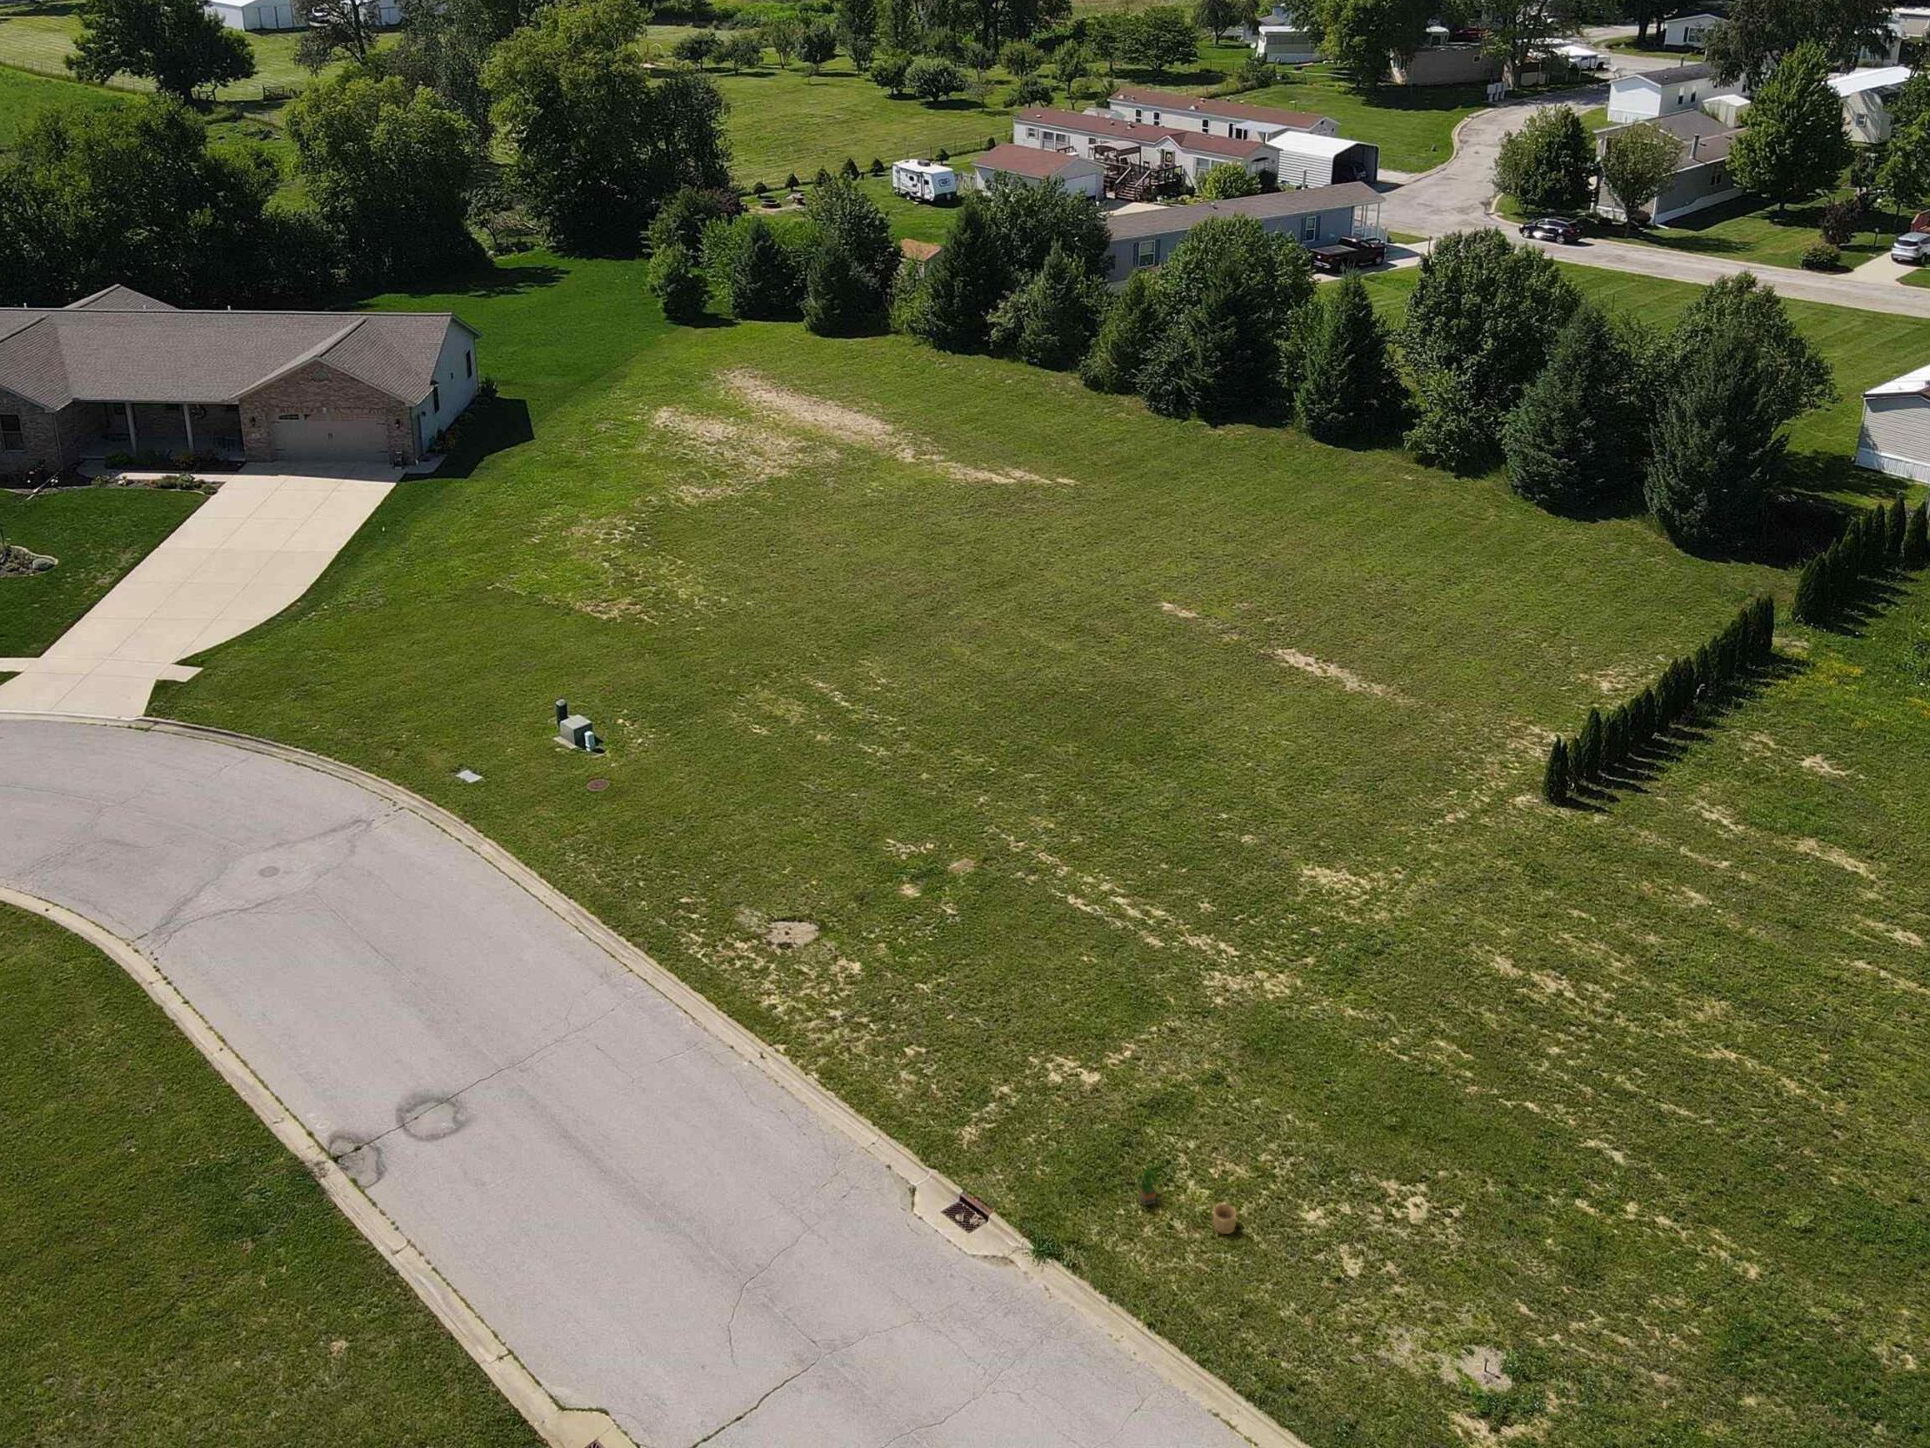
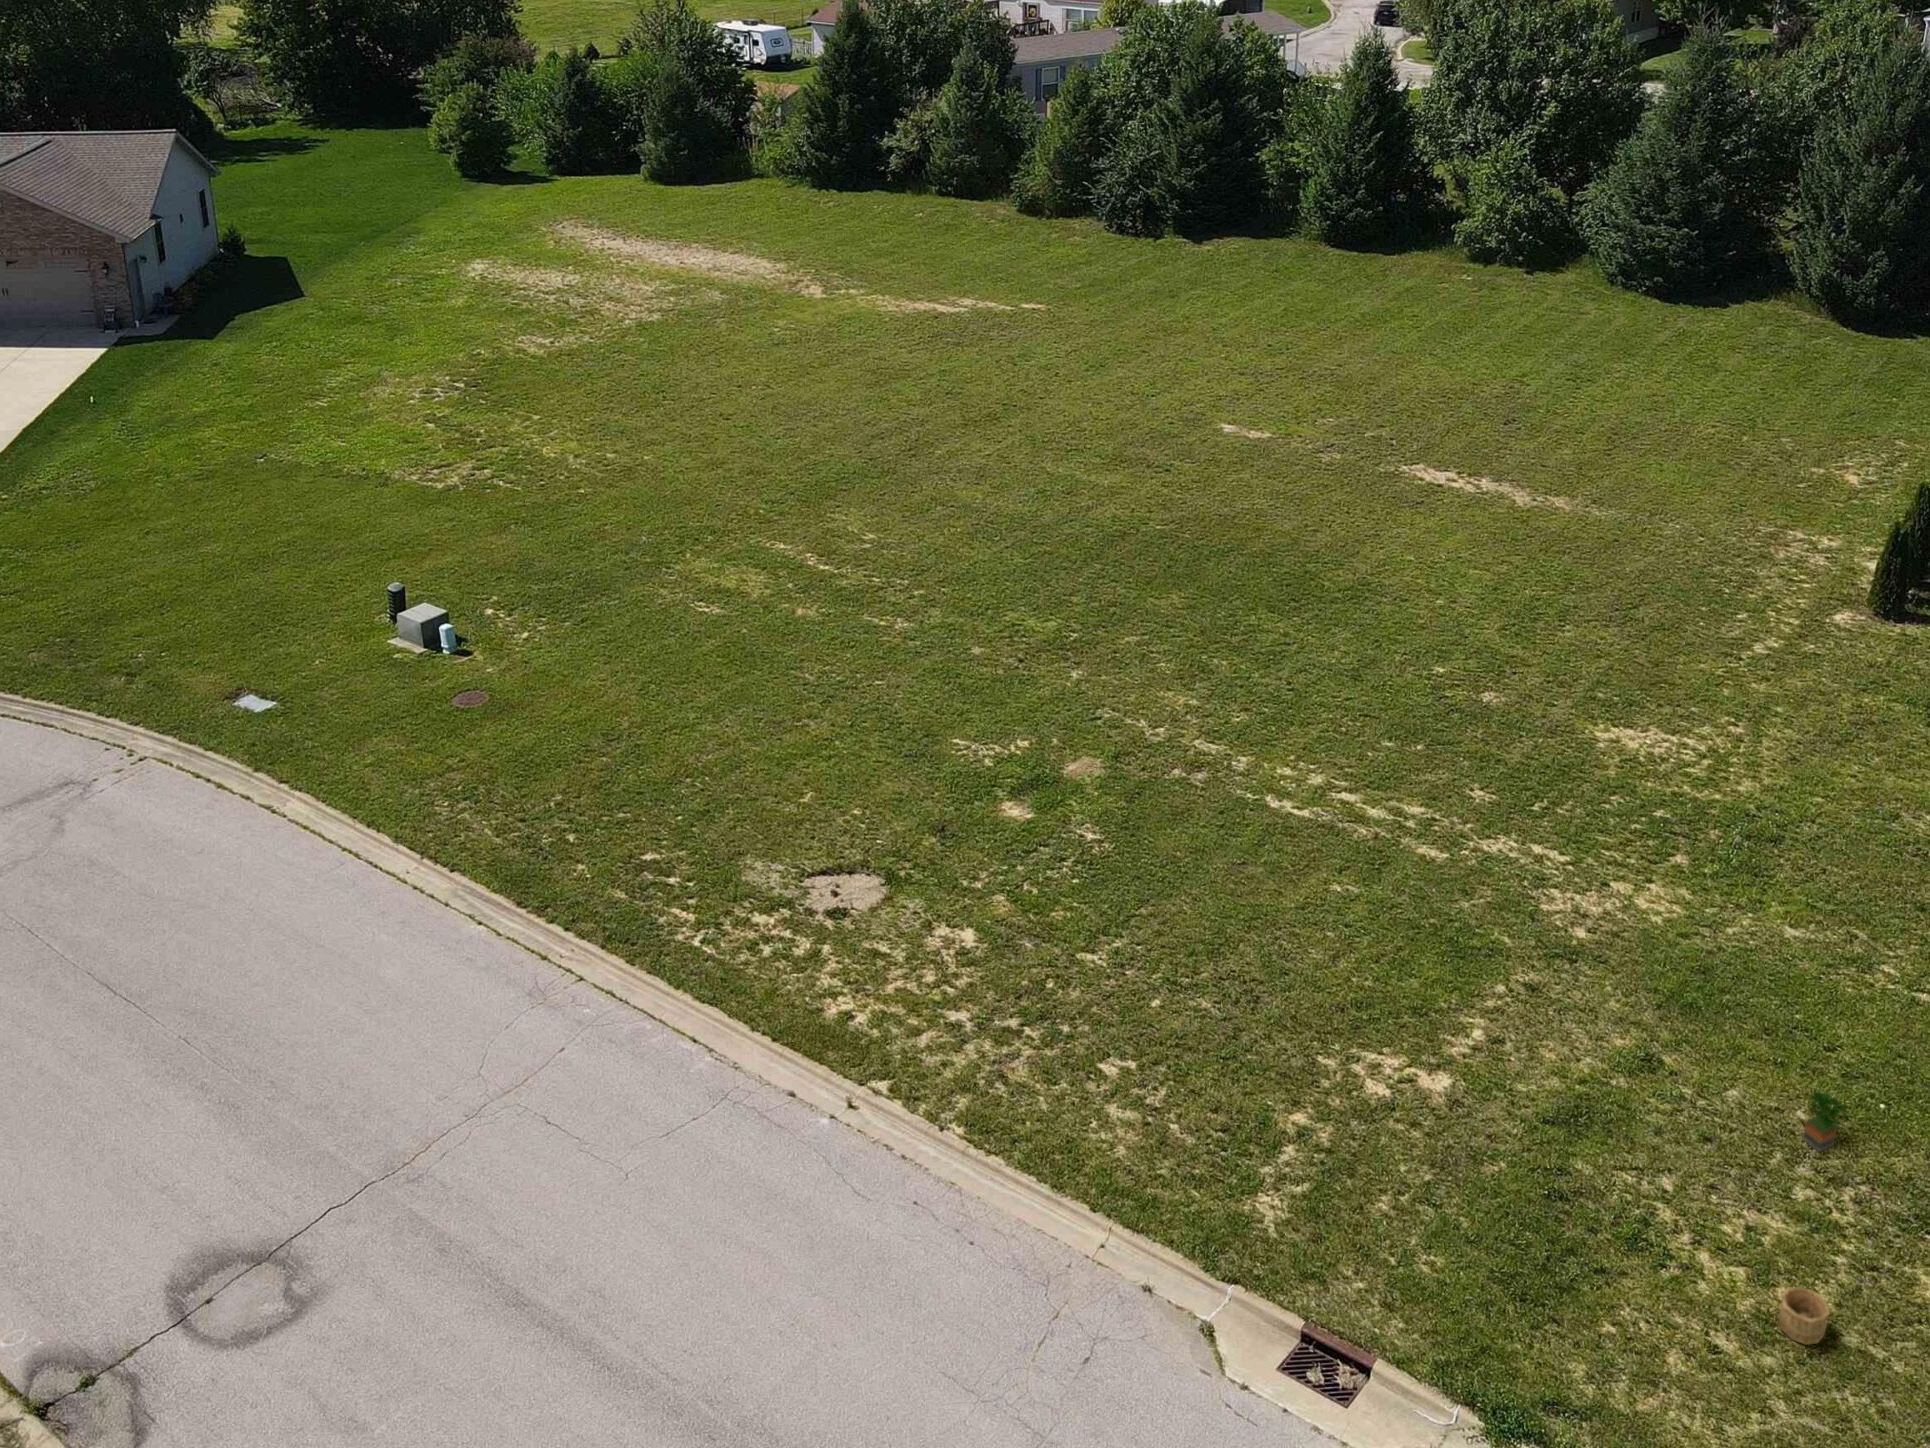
potted tree: present [1138,1169,1159,1205] -> present [1803,1092,1847,1152]

